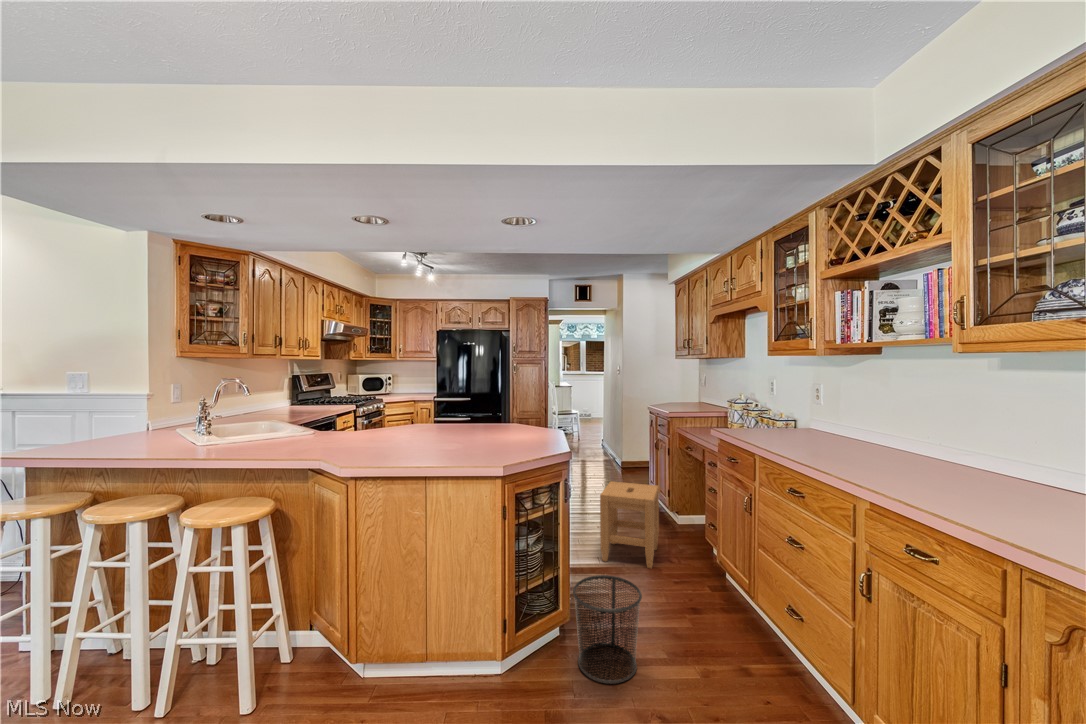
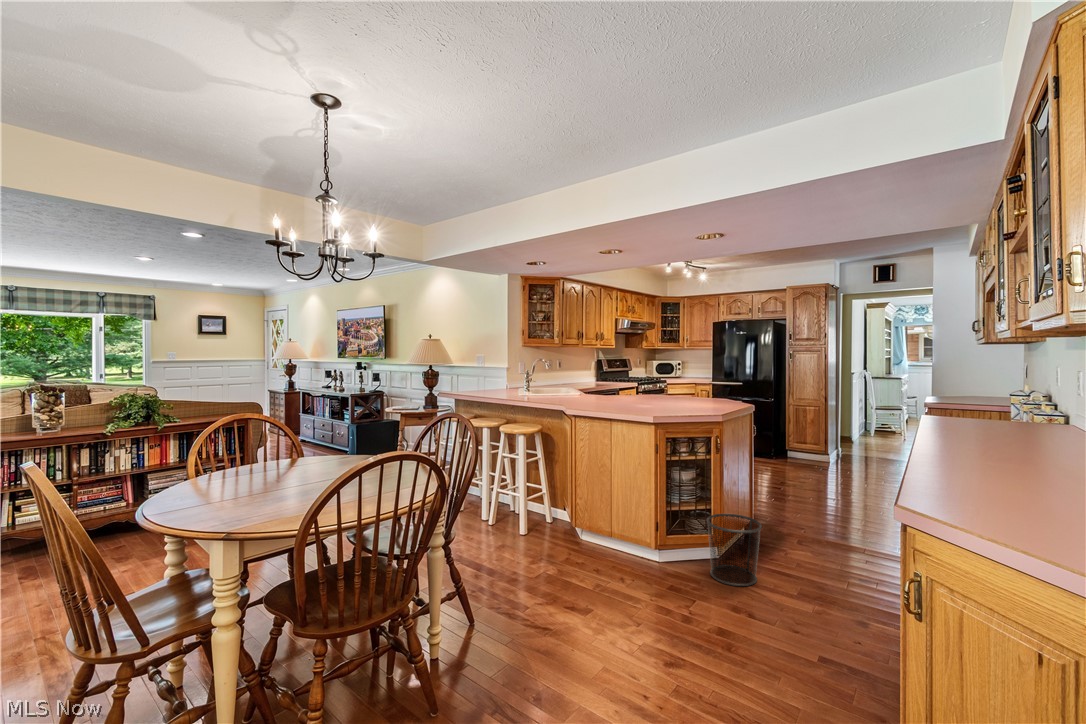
stool: present [600,481,659,568] -> none [801,467,880,550]

